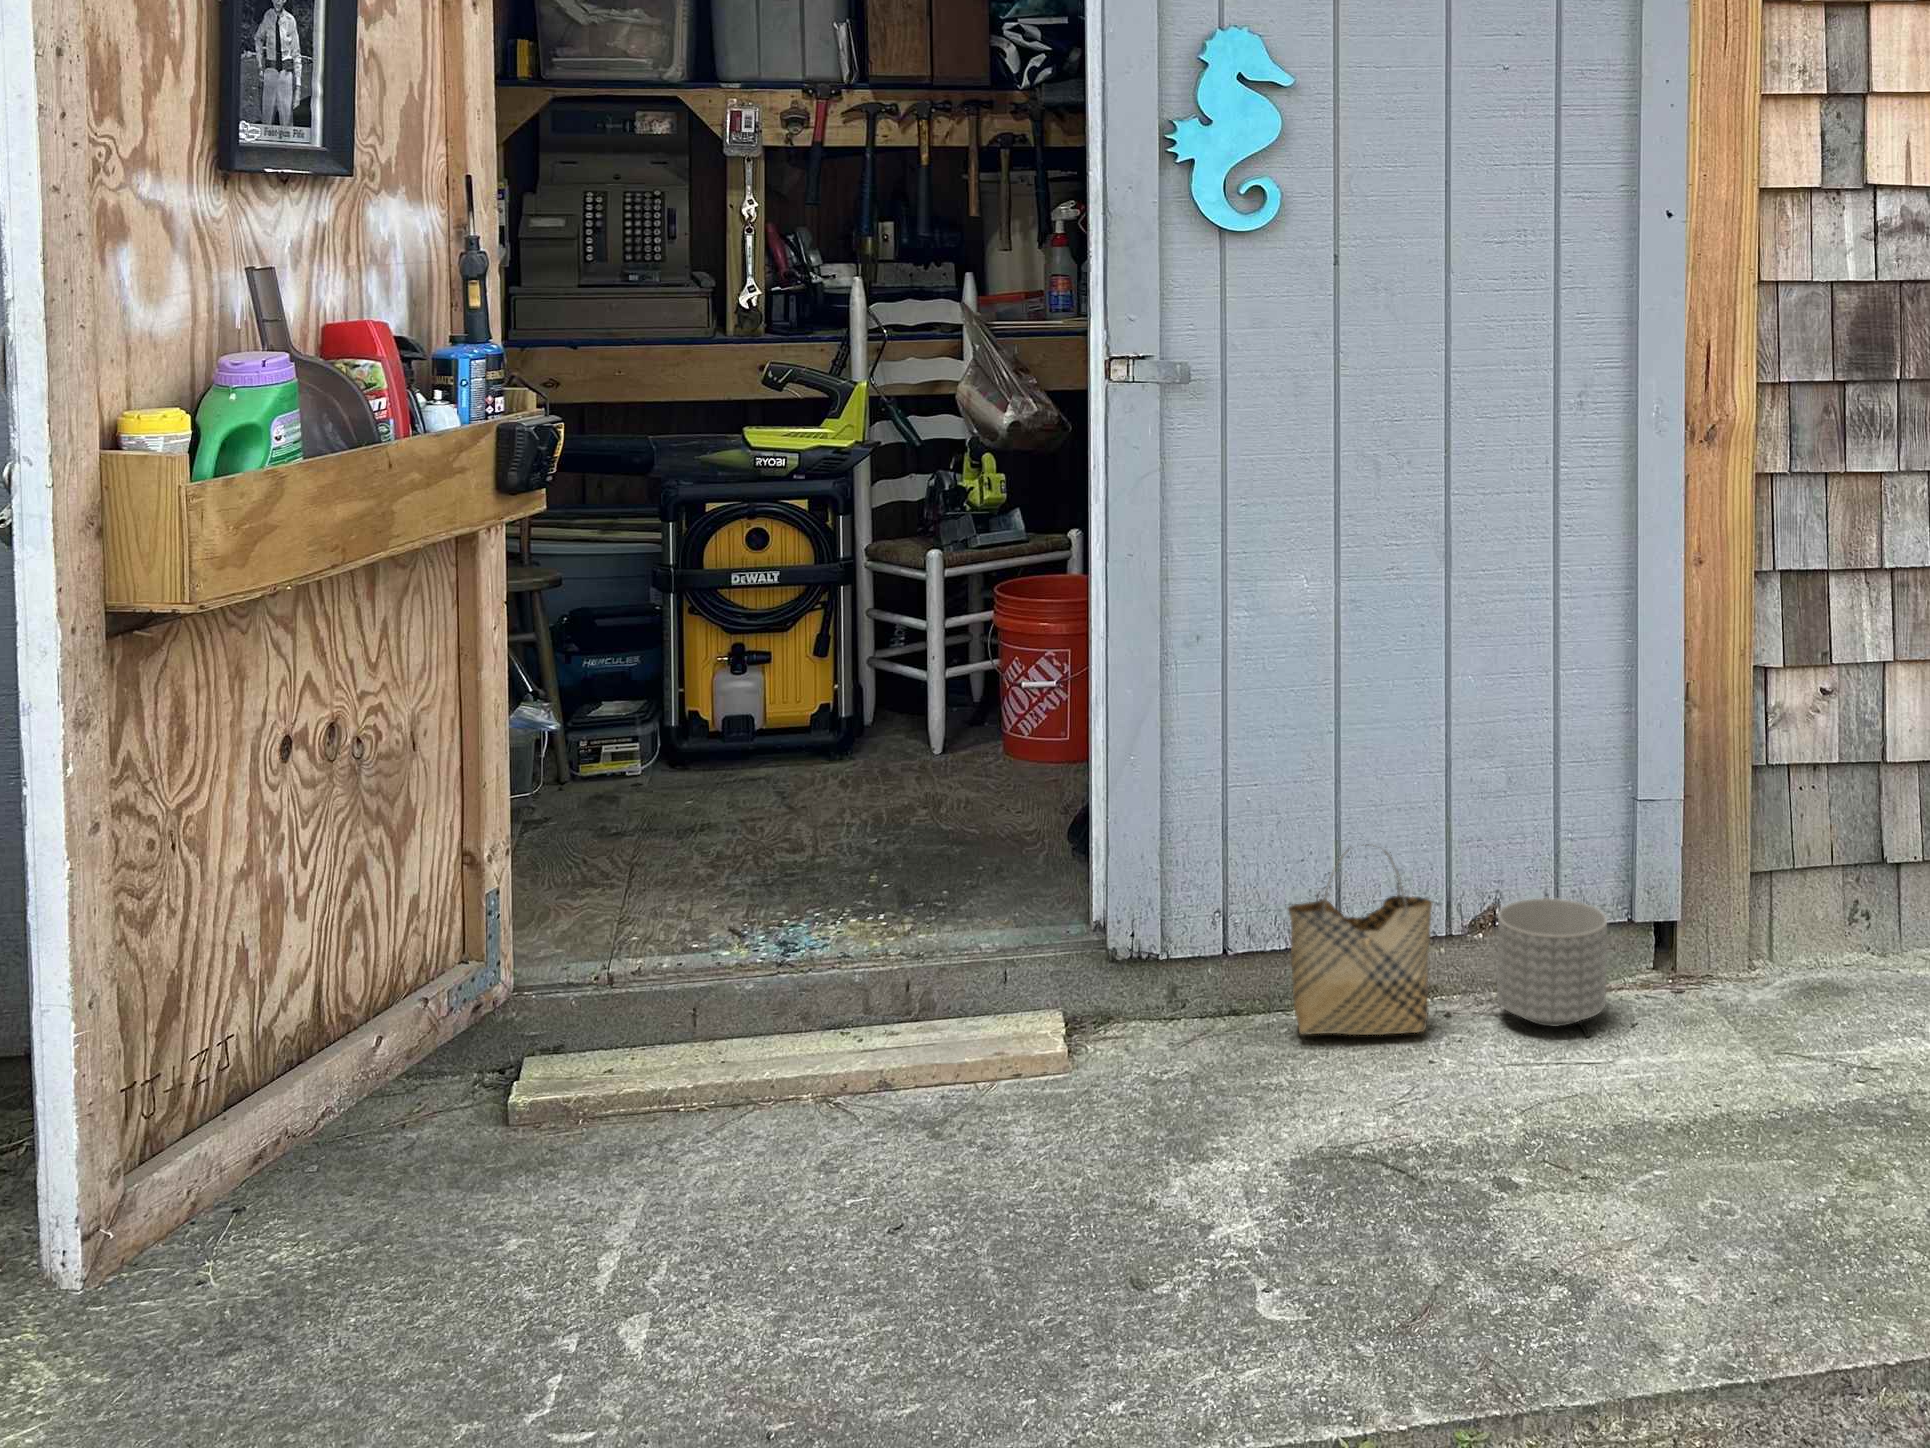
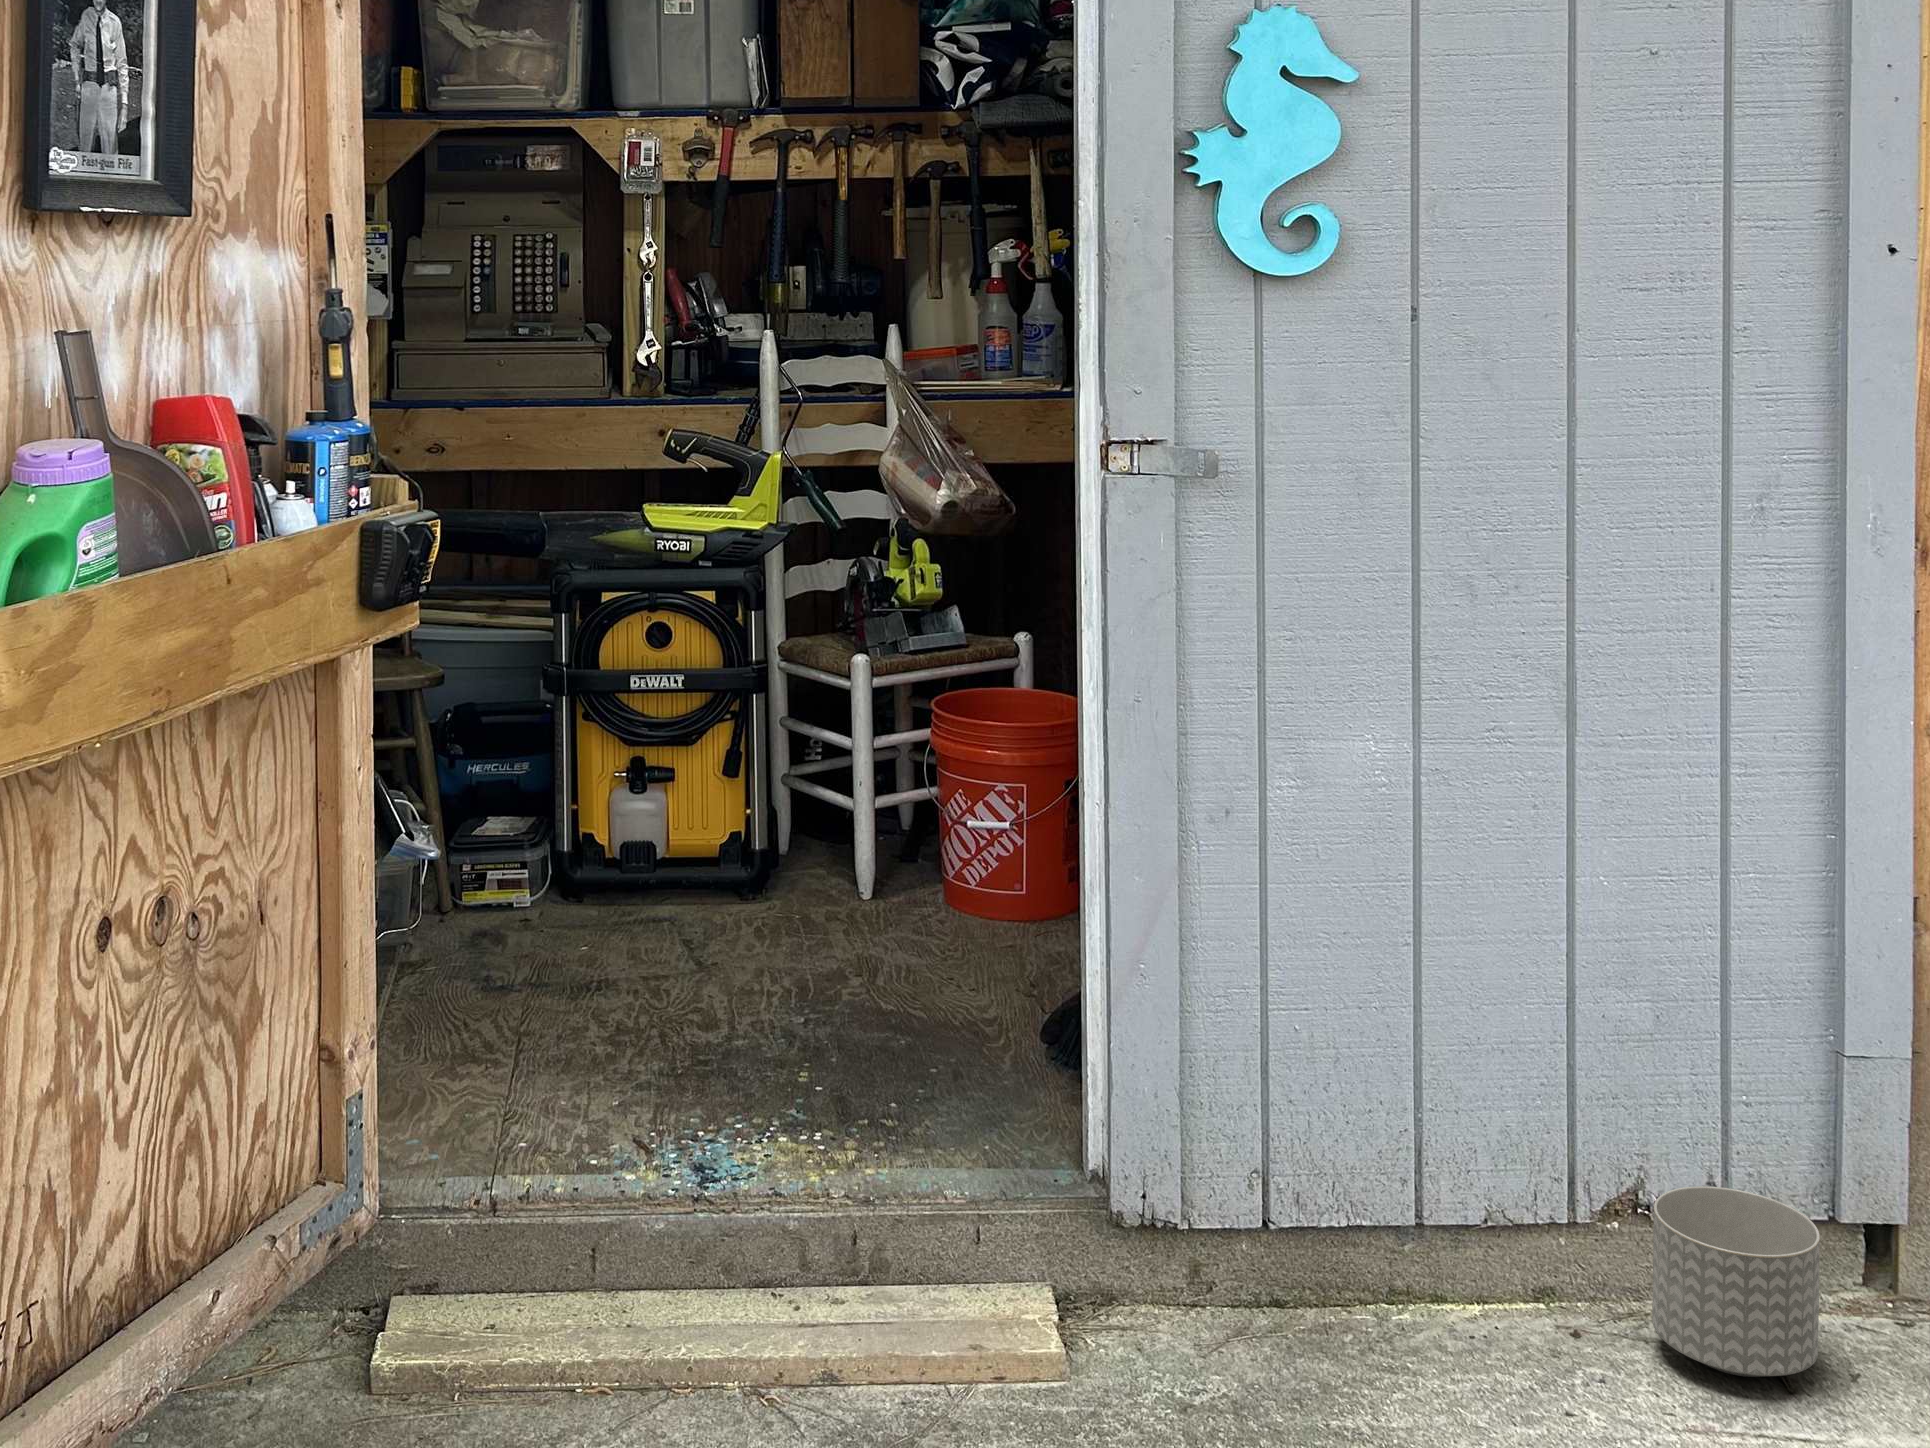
woven basket: present [1288,844,1432,1035] -> none [1357,1067,1561,1368]

